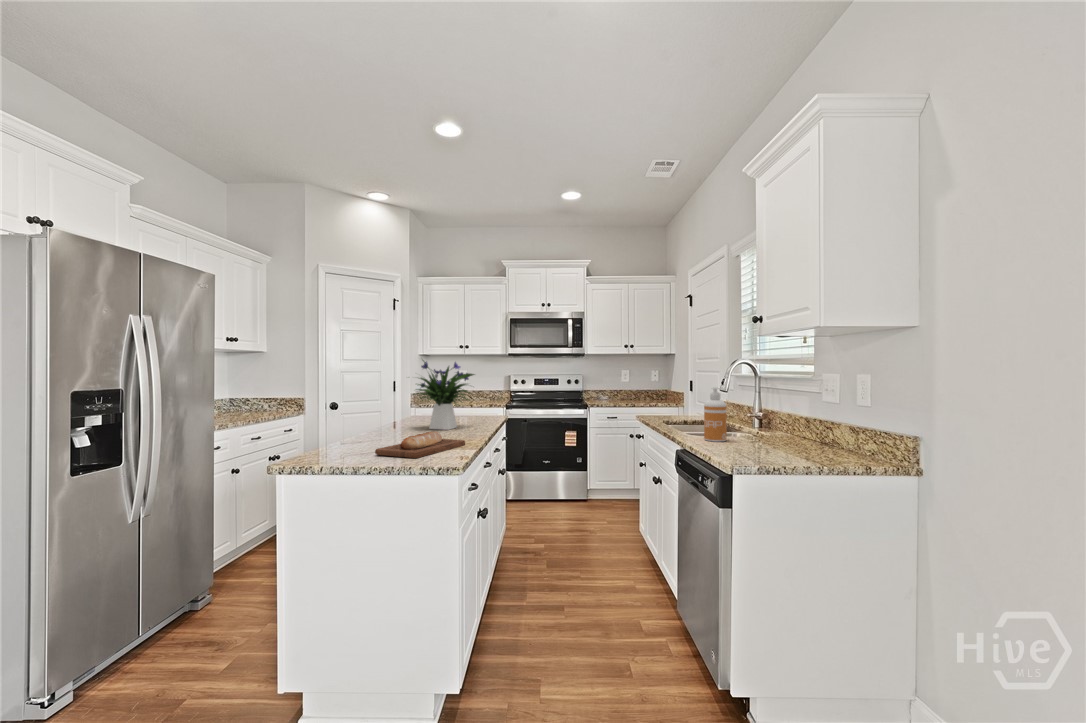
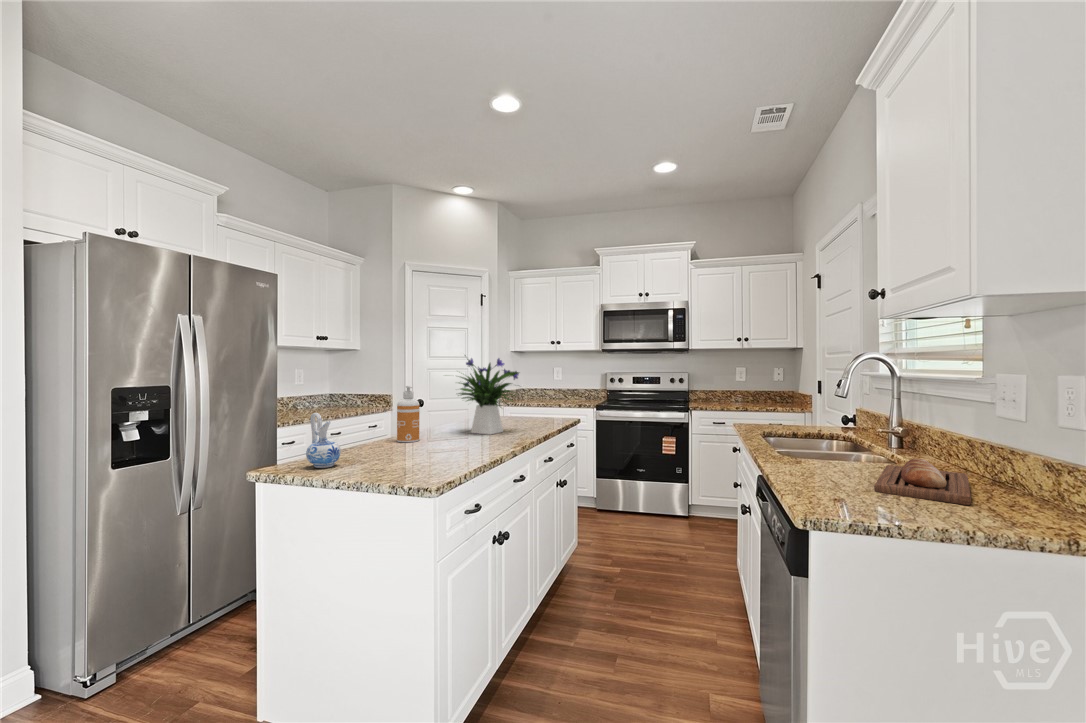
soap dispenser: present [704,387,727,442] -> present [397,386,420,442]
ceramic pitcher: none [324,411,354,459] -> present [306,413,341,468]
bread loaf: present [375,431,465,458] -> present [874,458,971,505]

